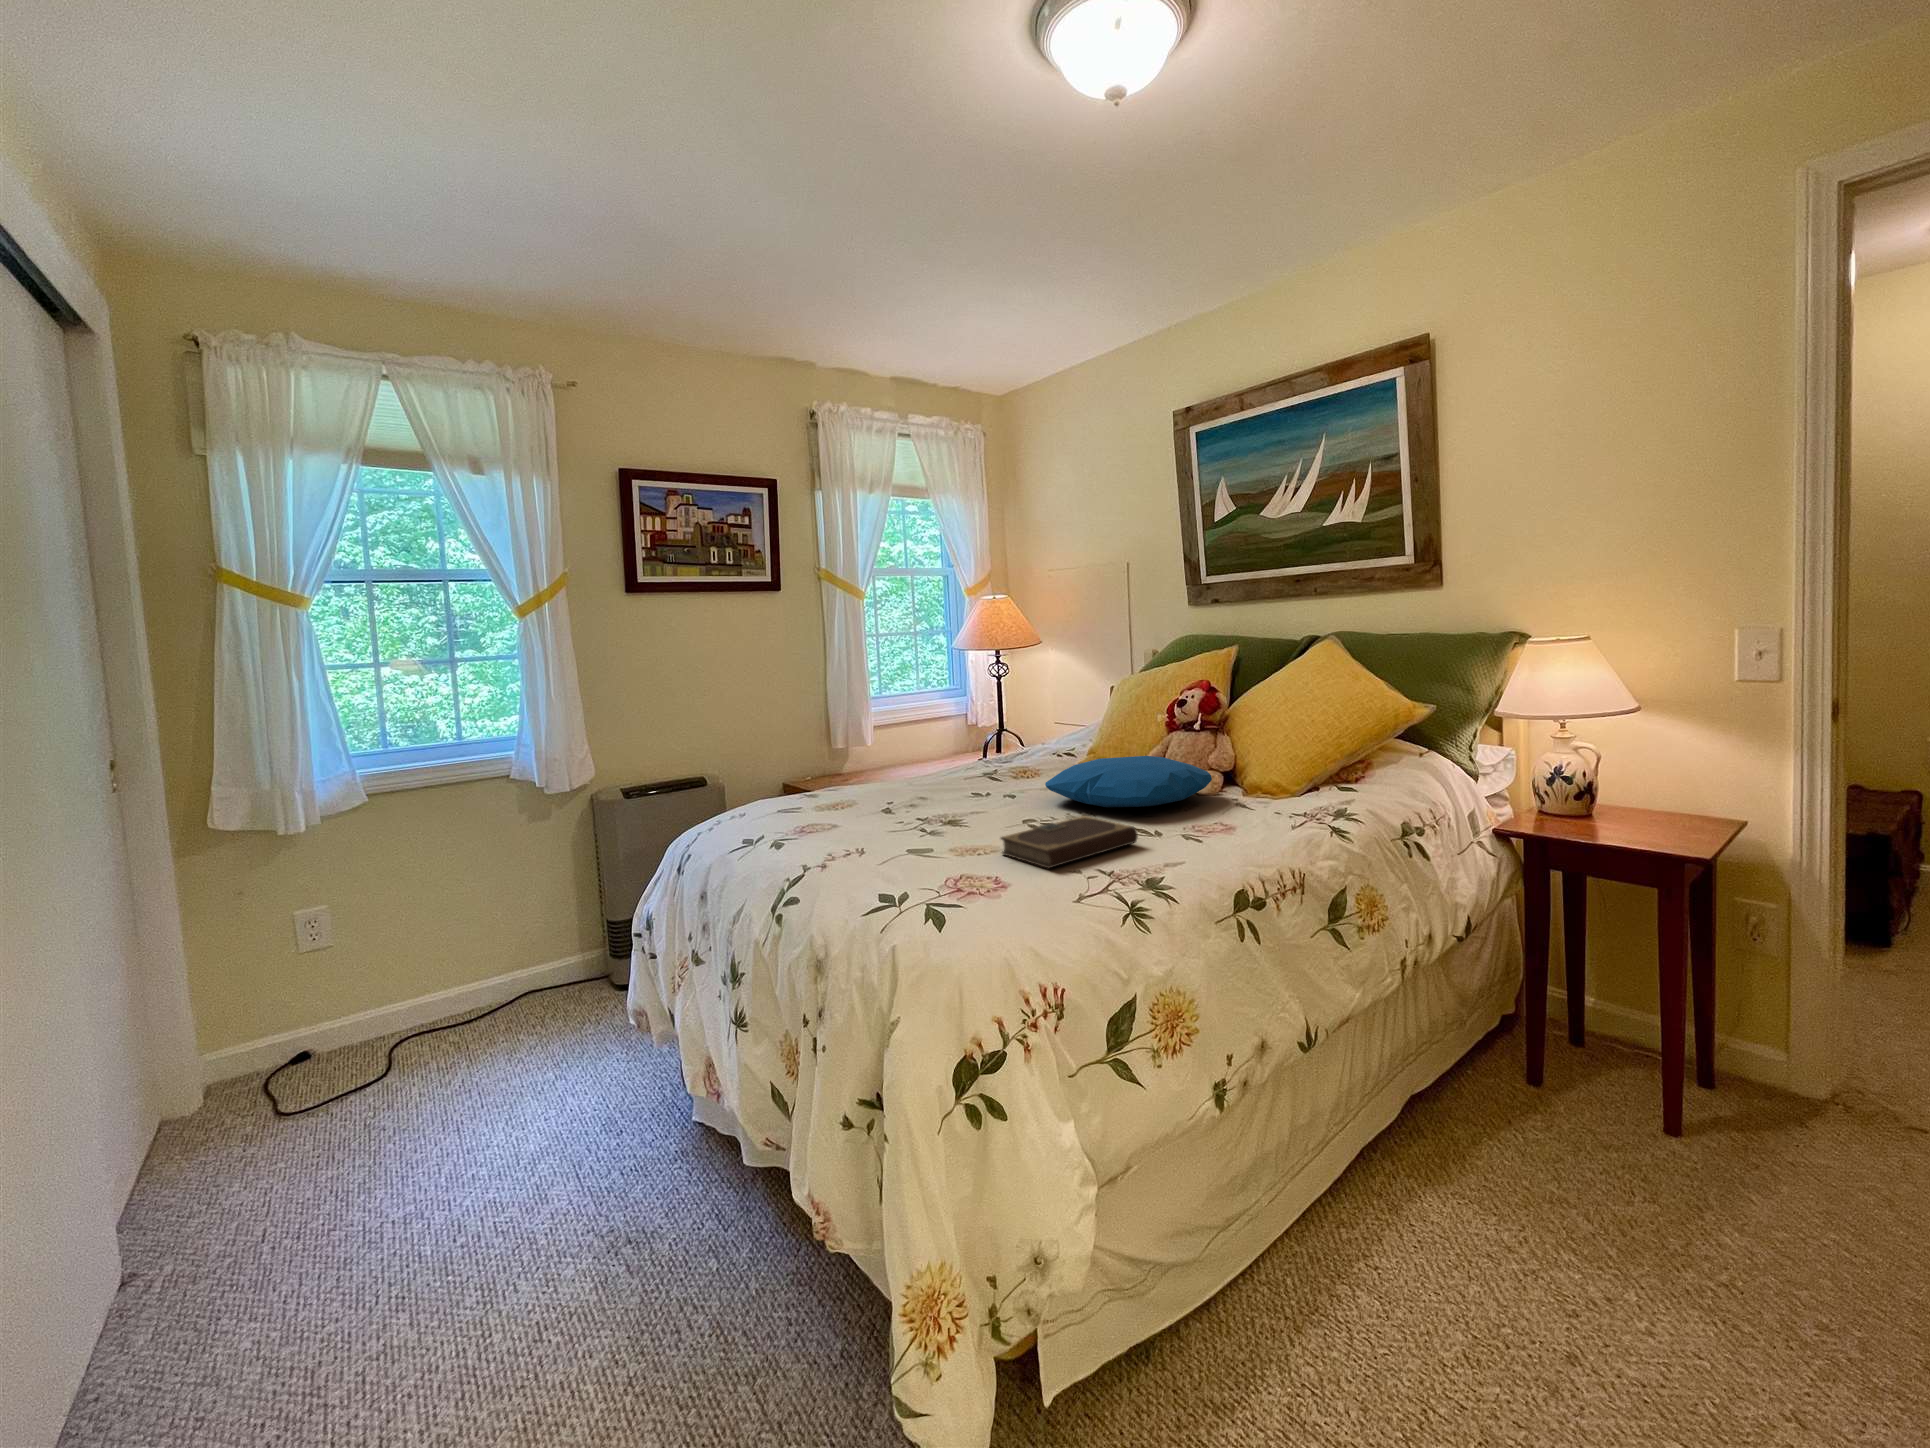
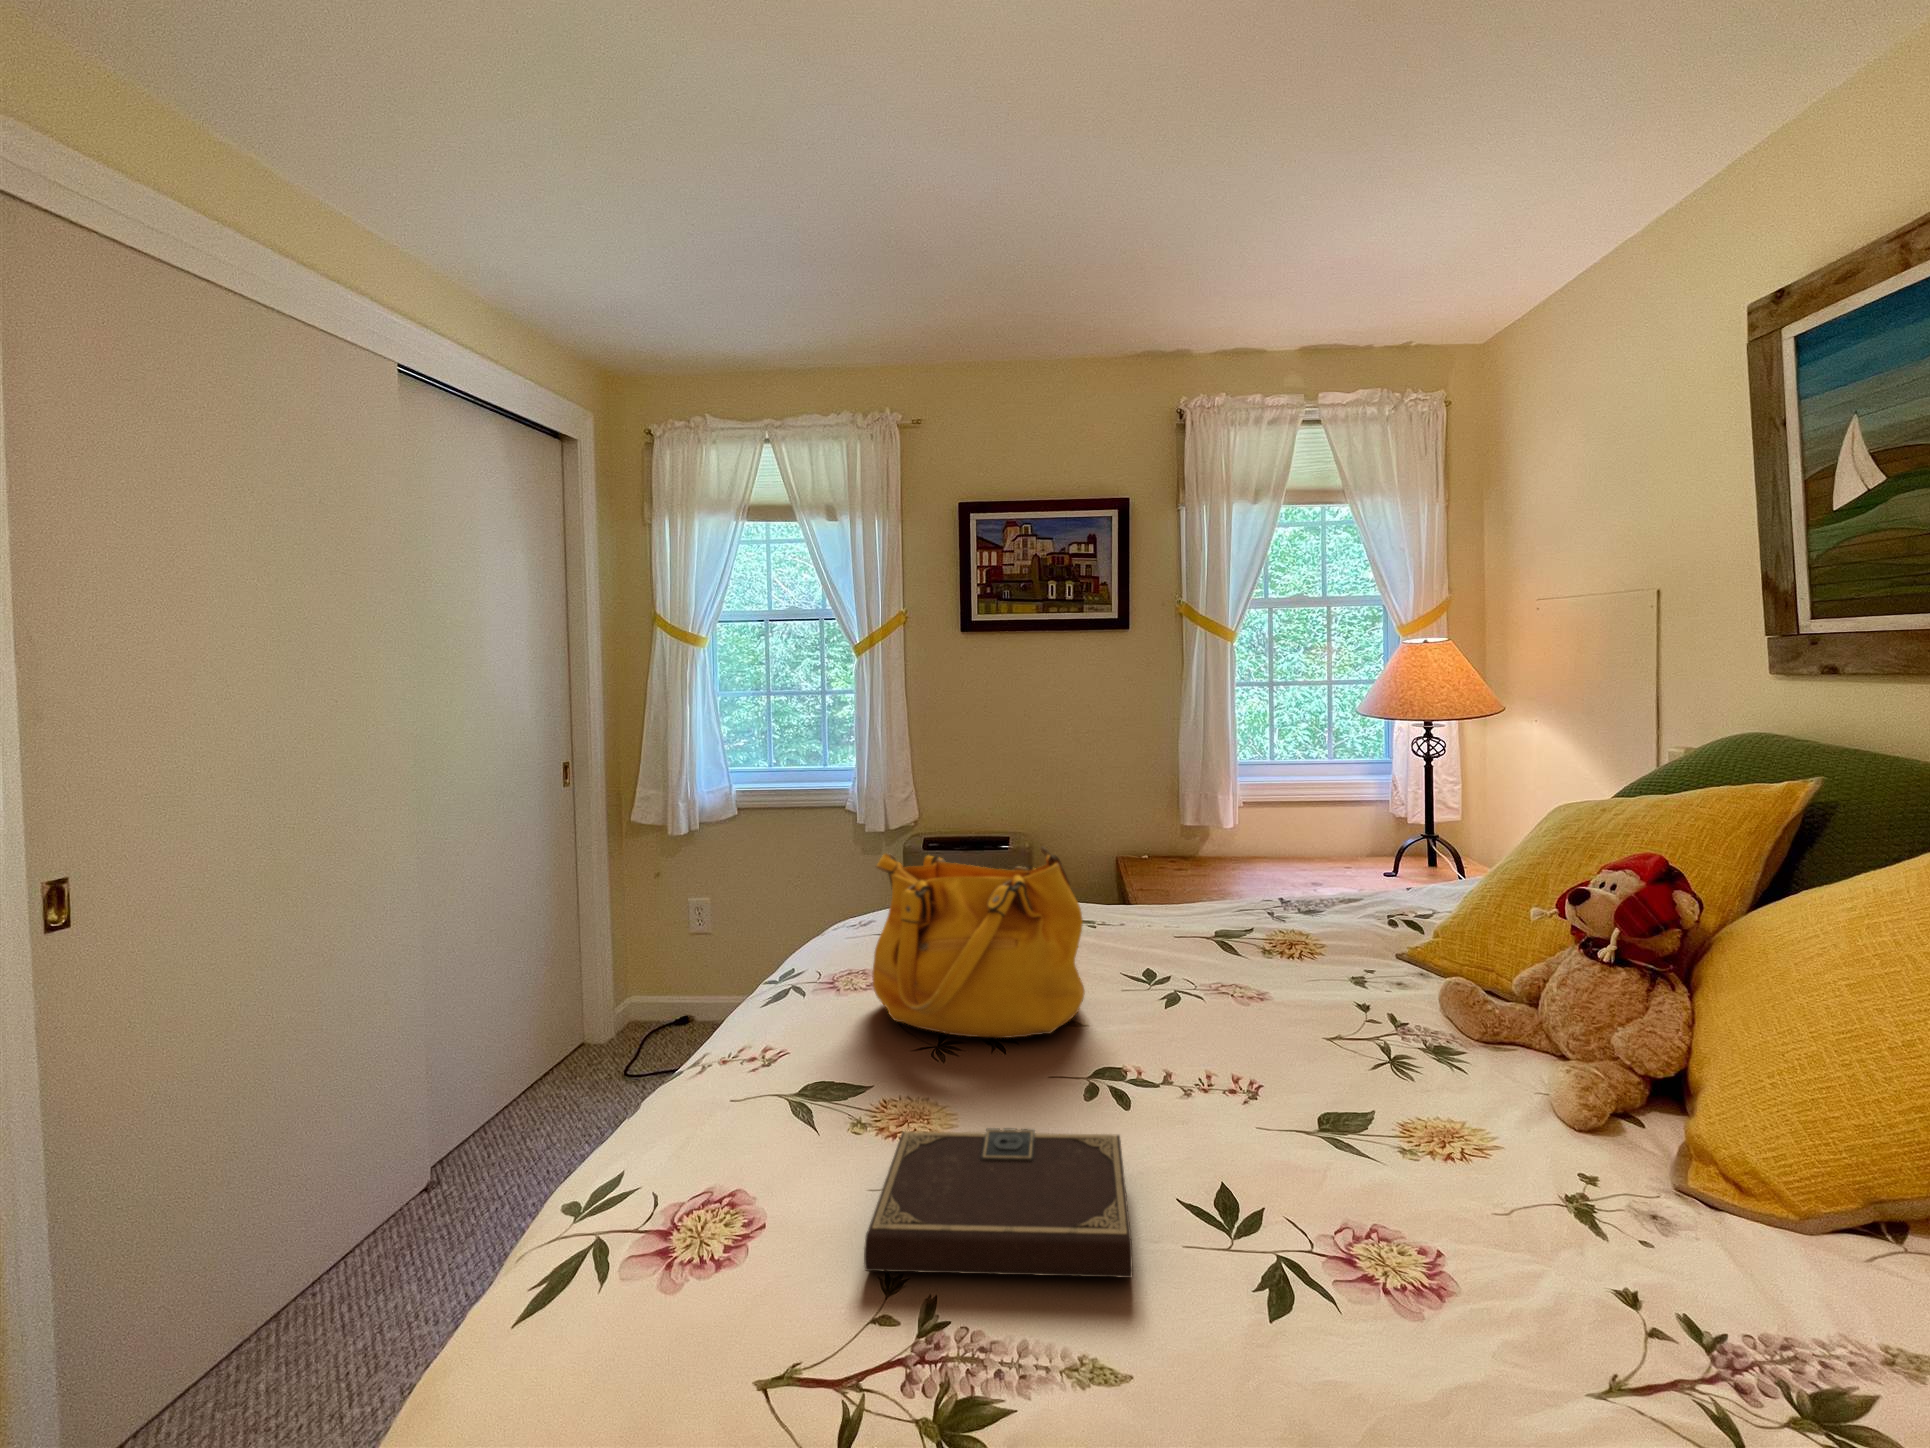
handbag: none [852,712,988,833] -> present [872,847,1085,1038]
pillow: present [1045,756,1212,807] -> none [1188,980,1546,1165]

